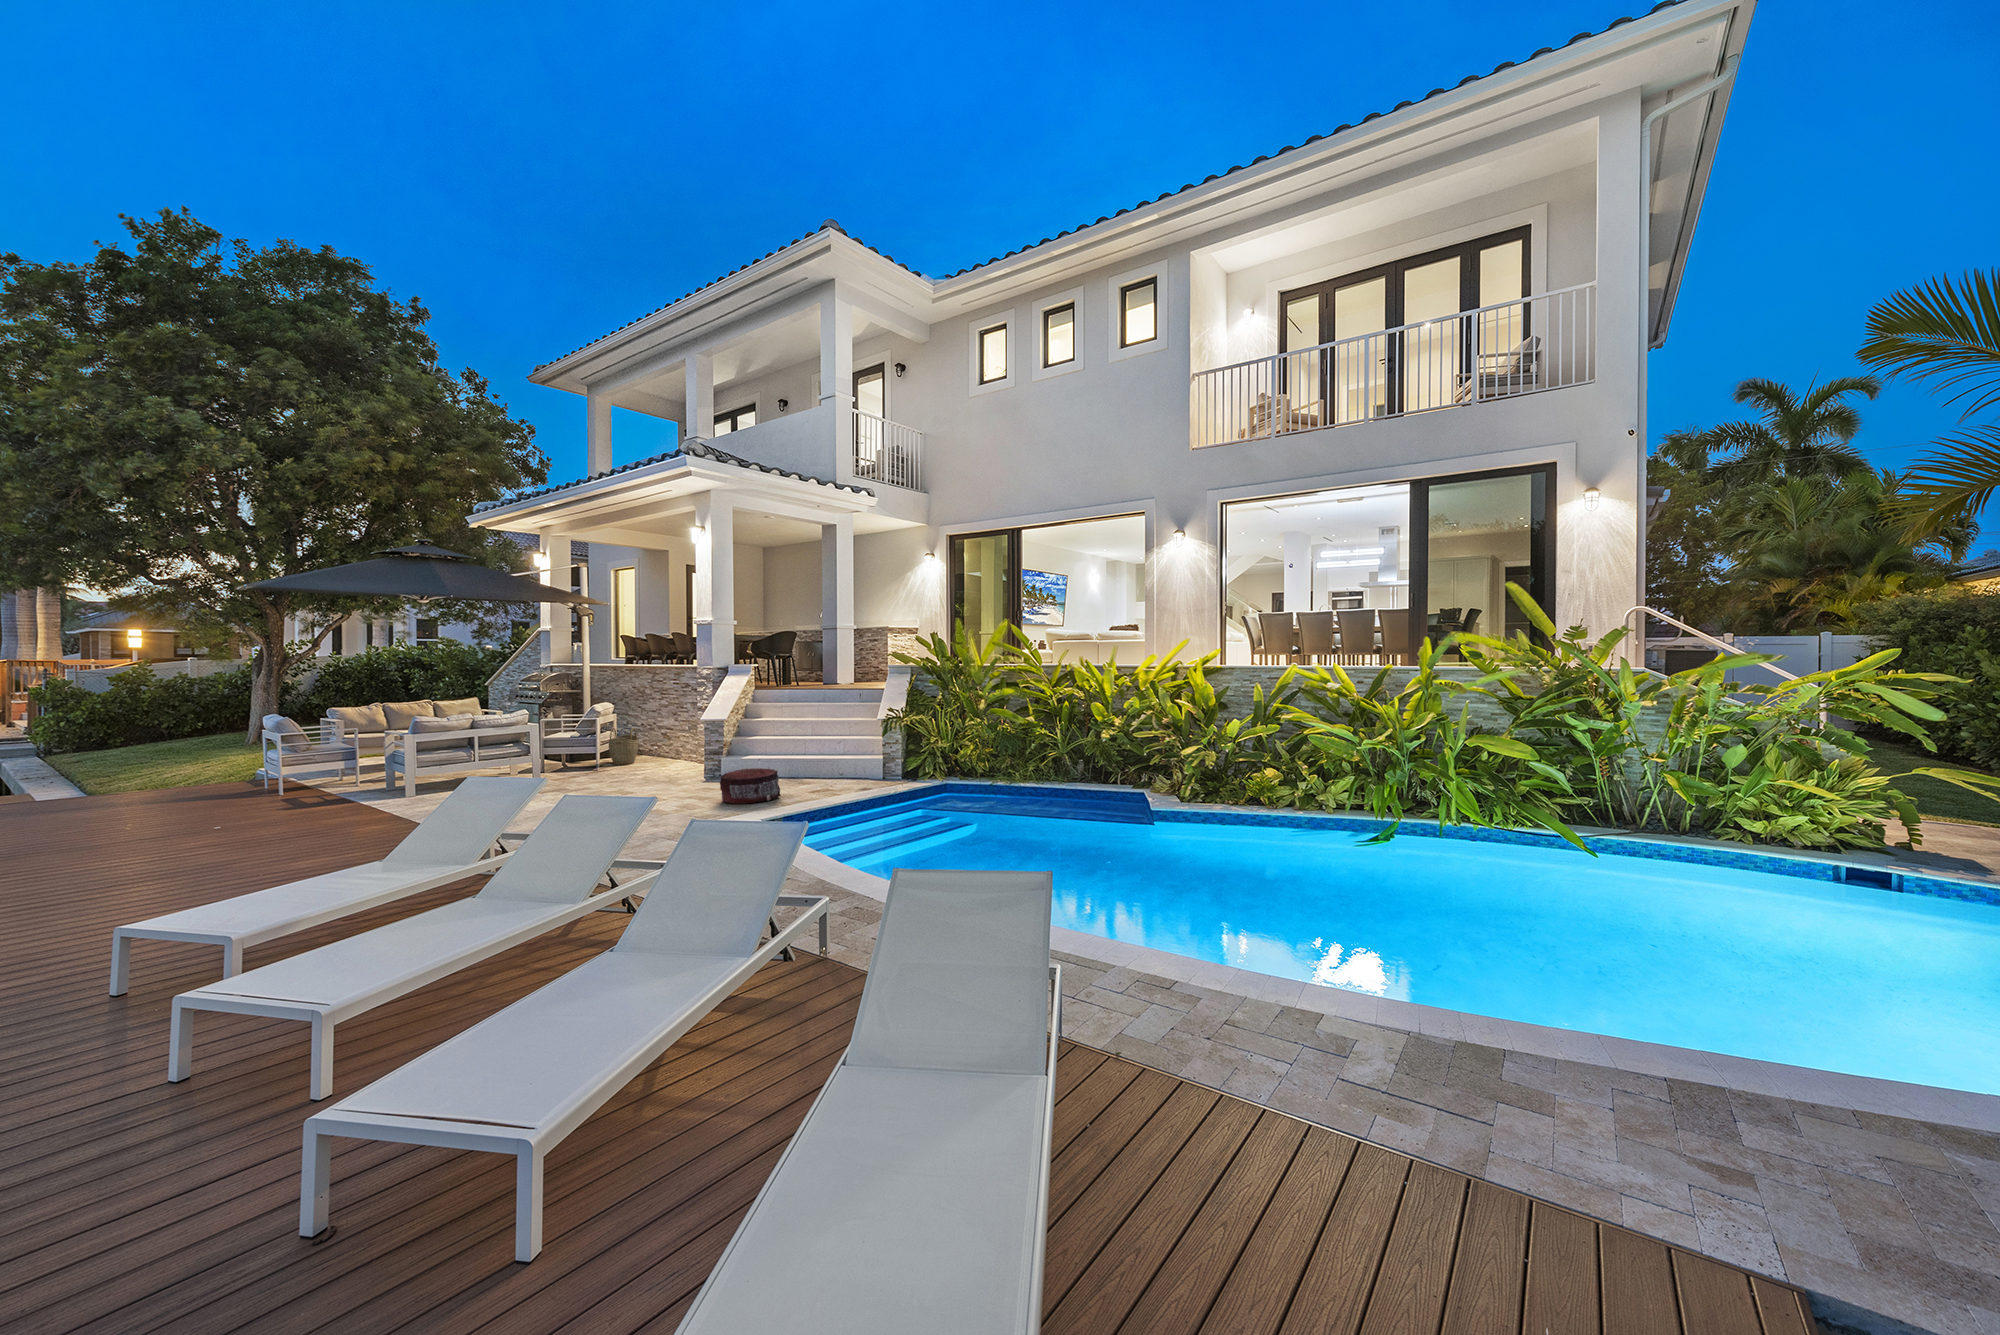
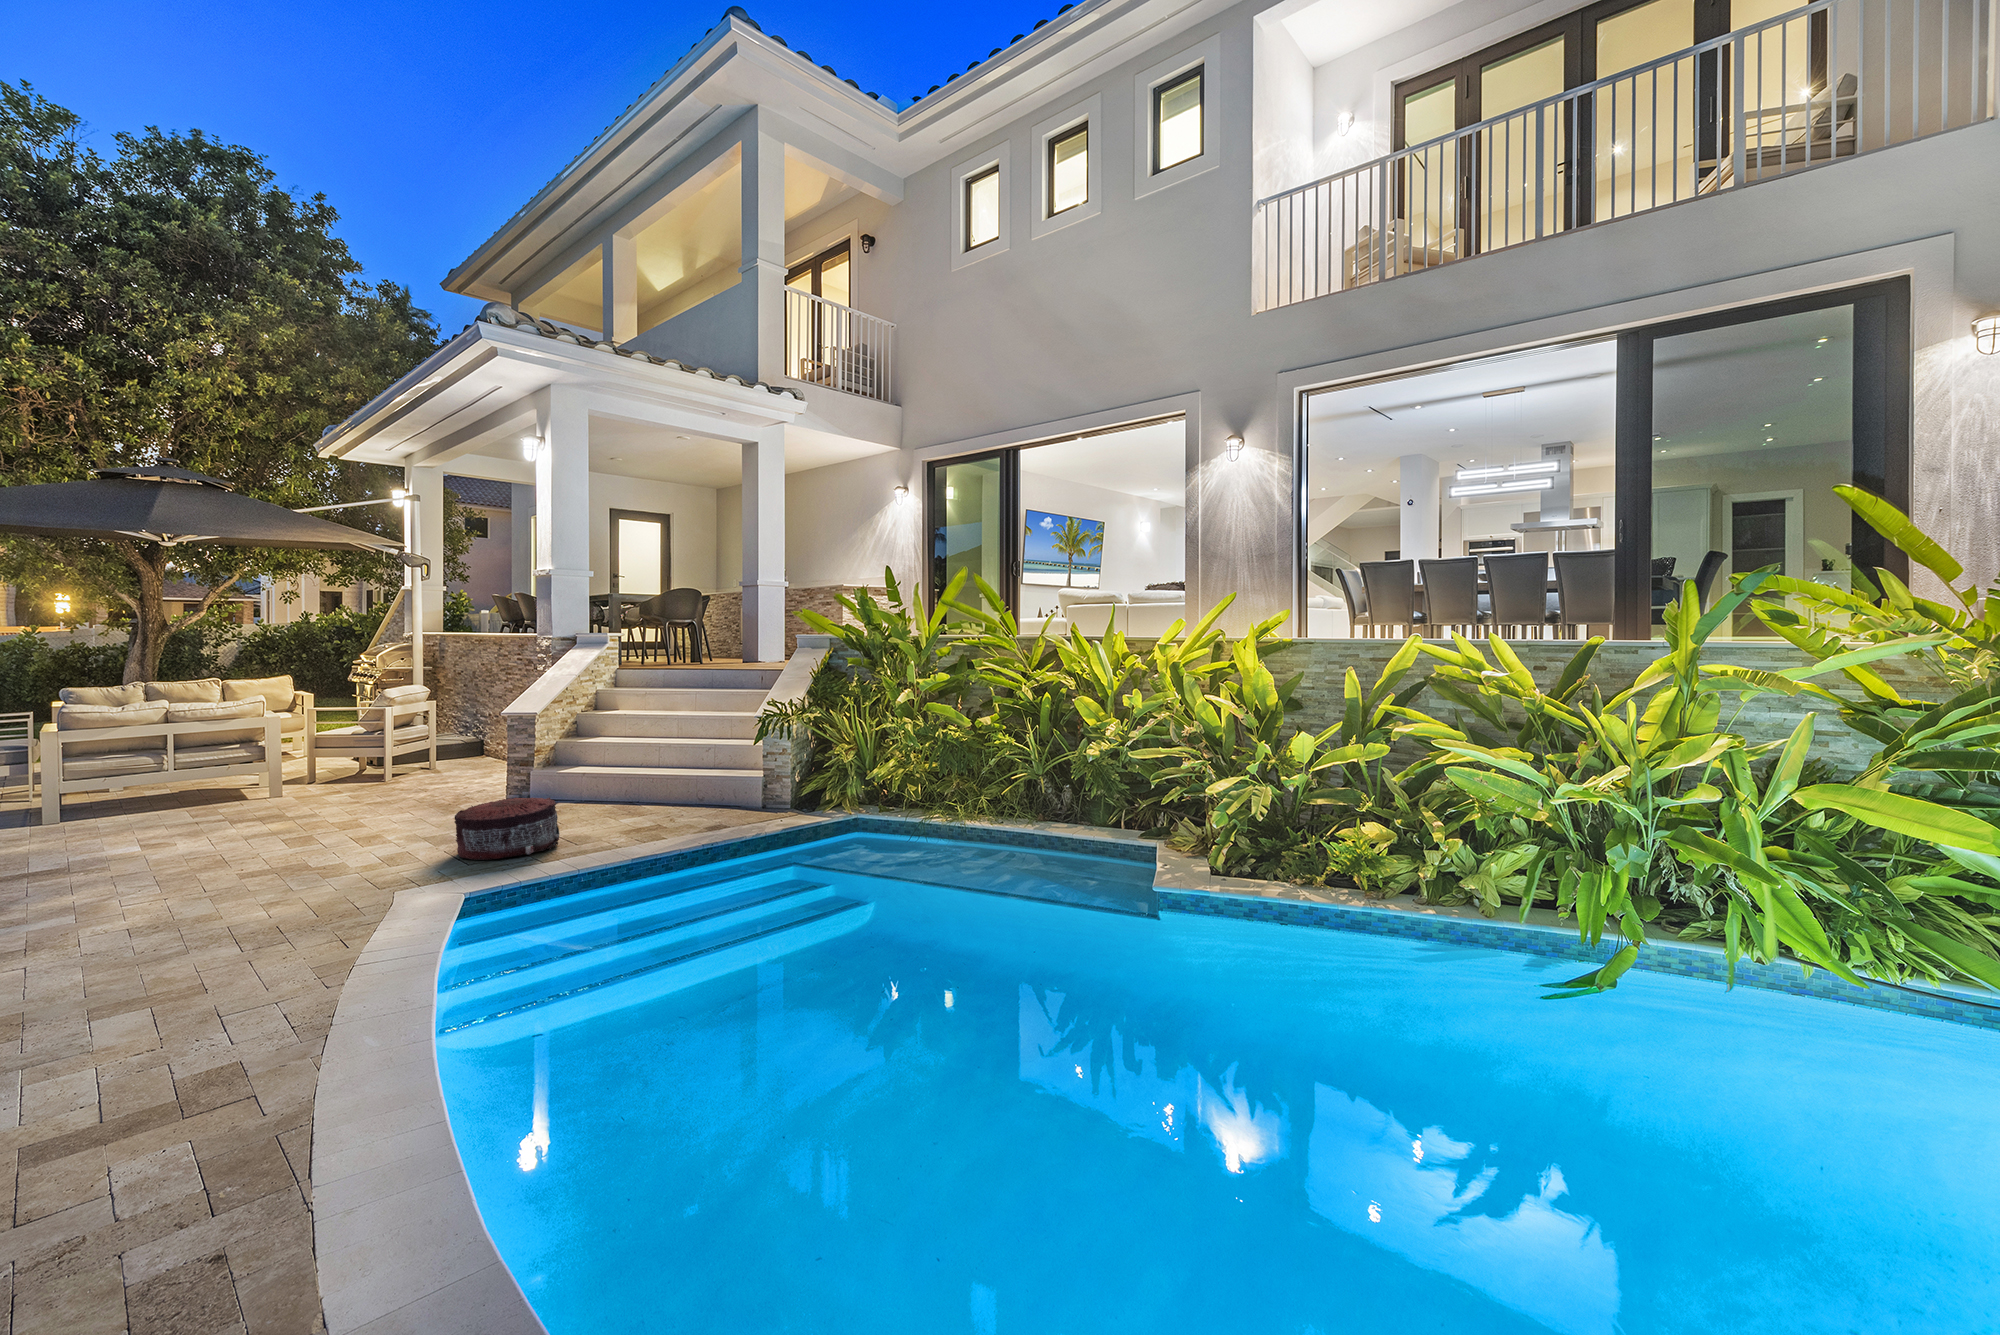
woven basket: present [609,728,638,765] -> none [416,719,465,772]

